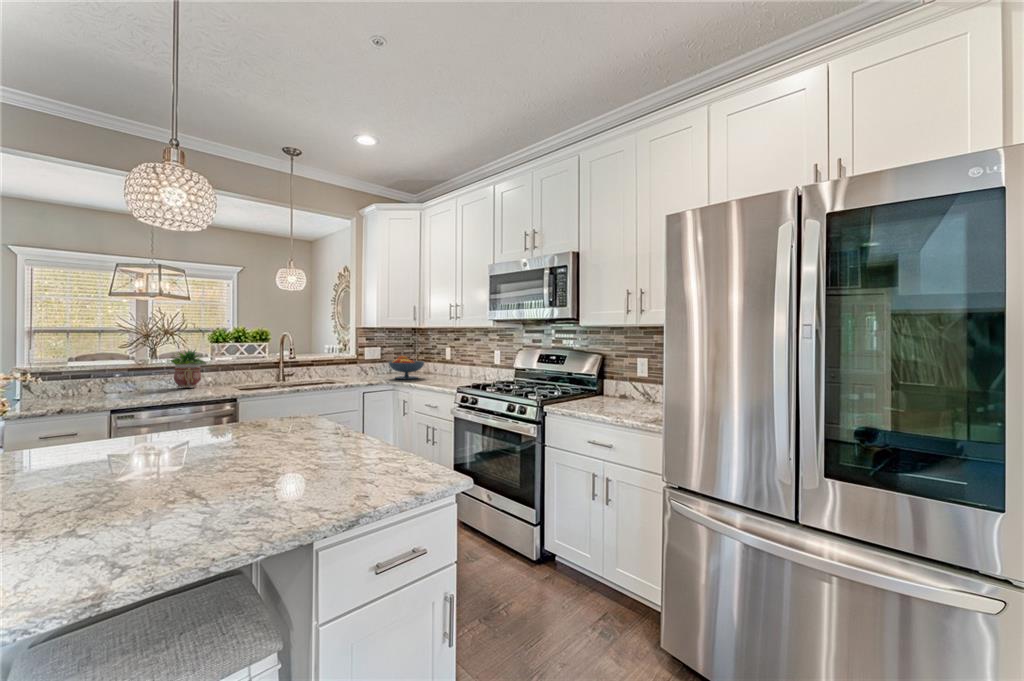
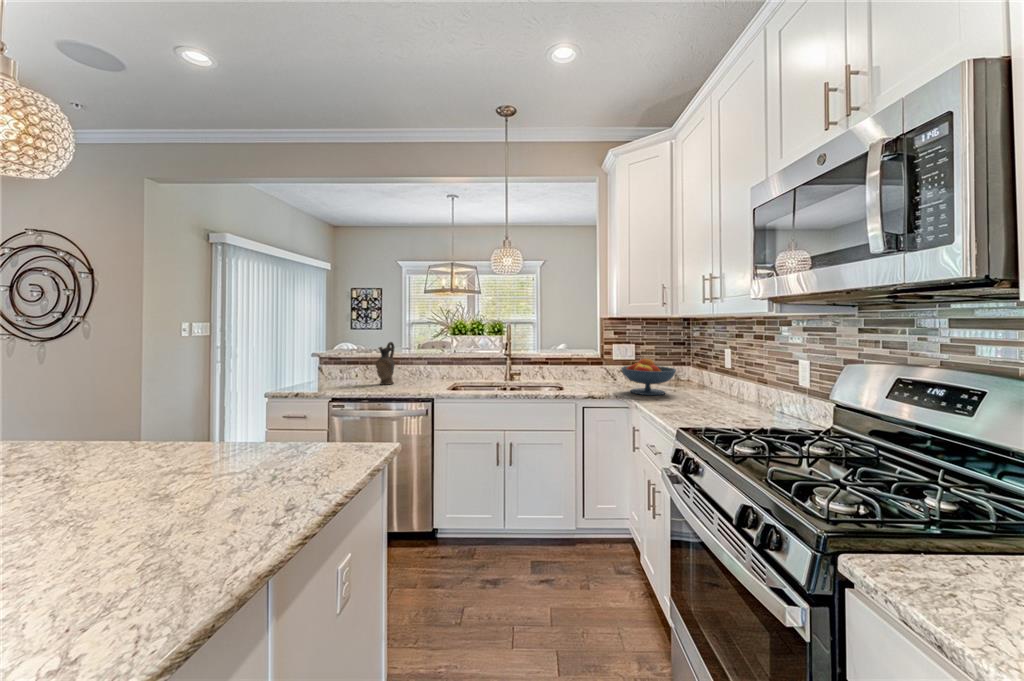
ceramic pitcher: none [139,349,162,394] -> present [376,342,395,385]
potted plant: present [169,350,207,387] -> none [408,341,441,380]

